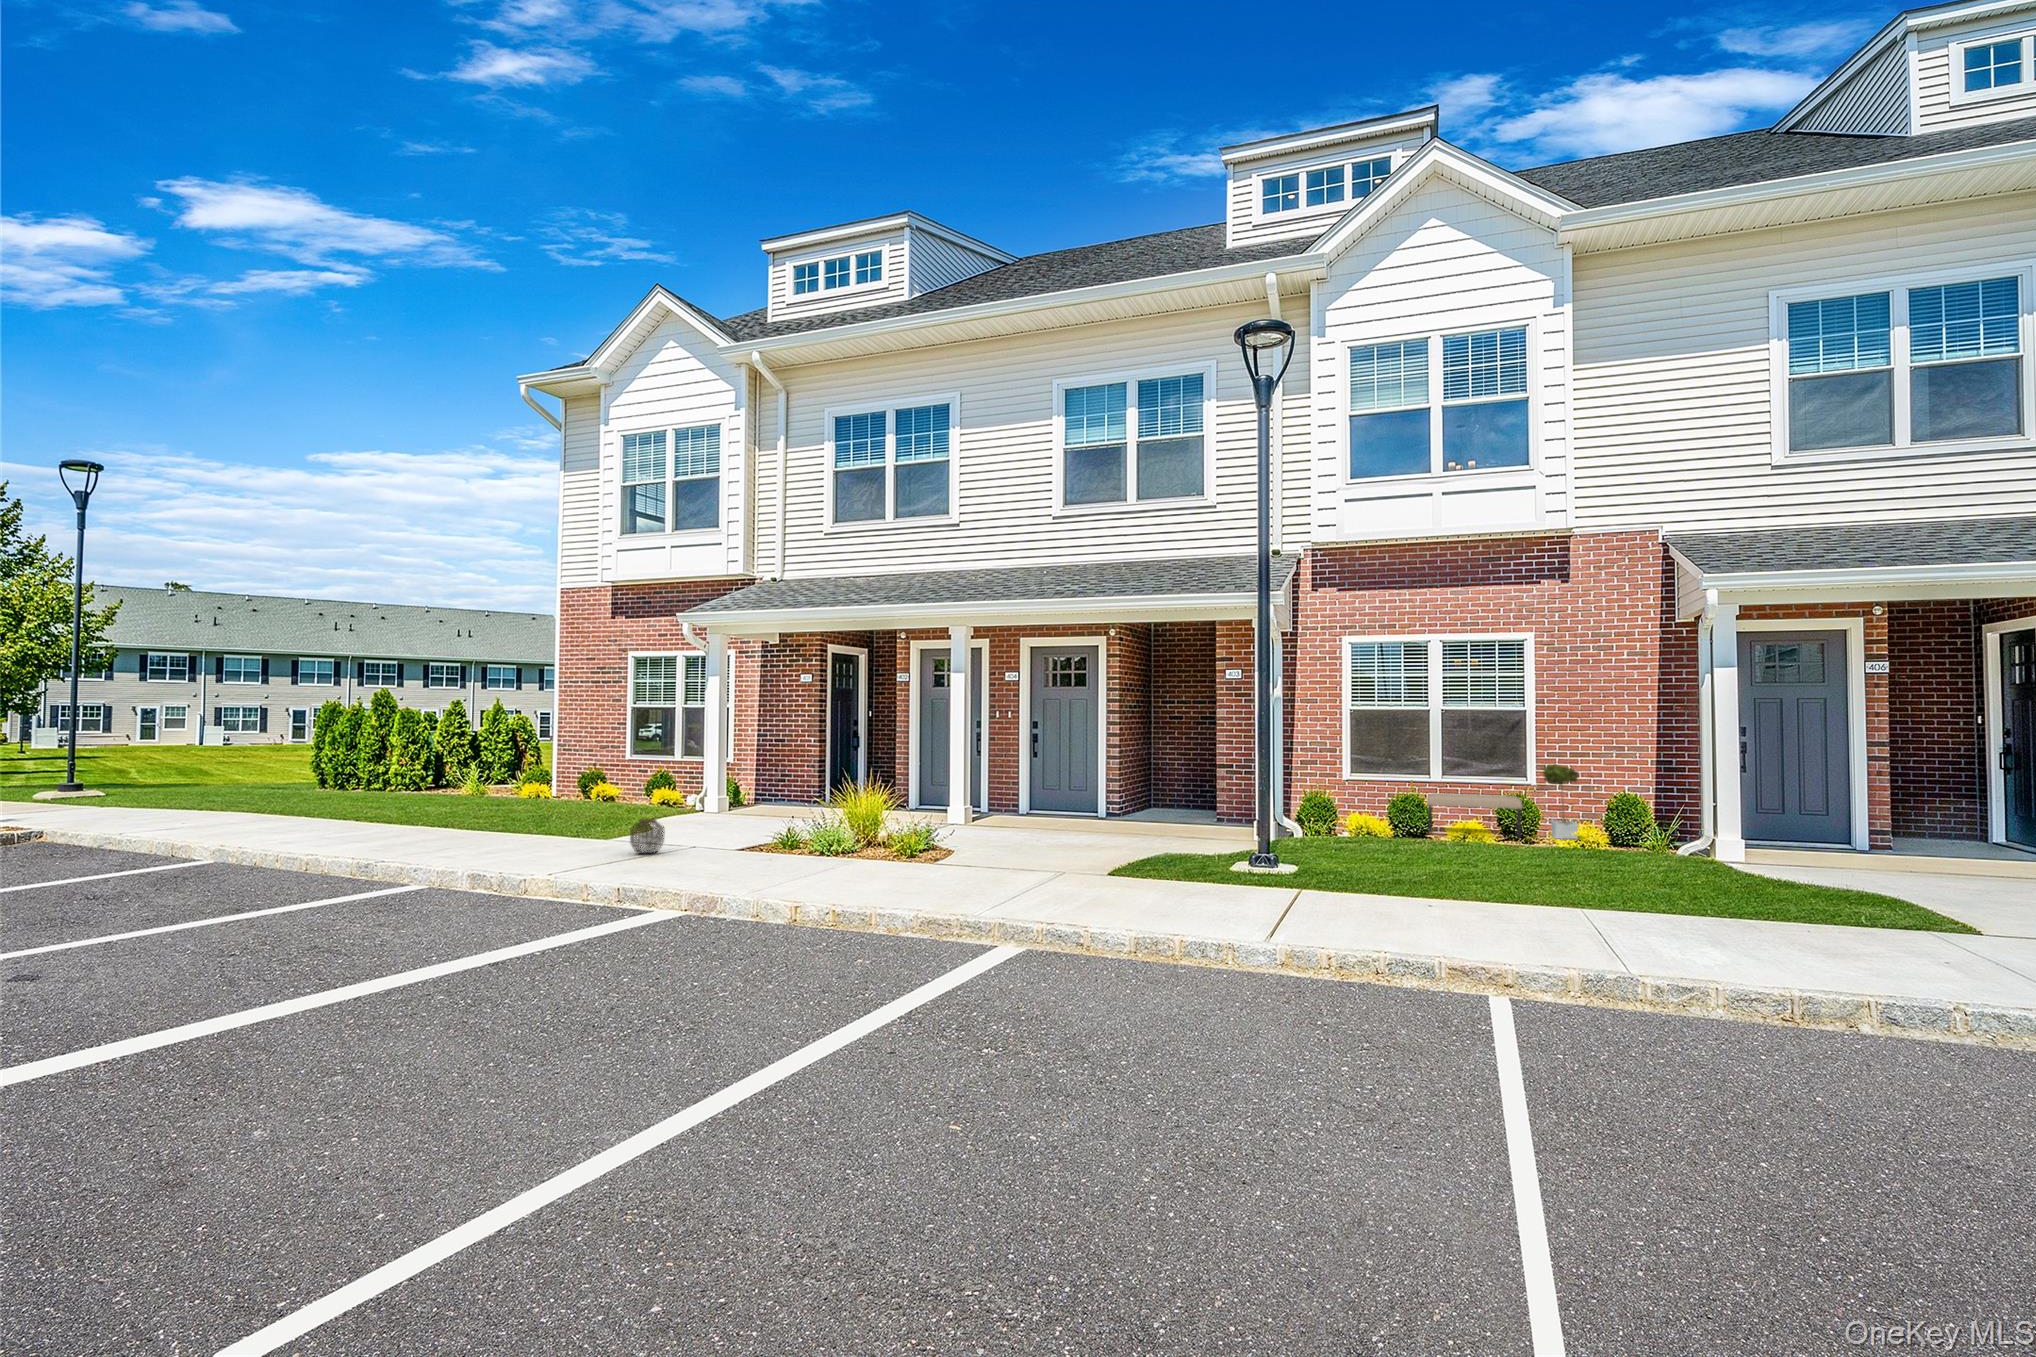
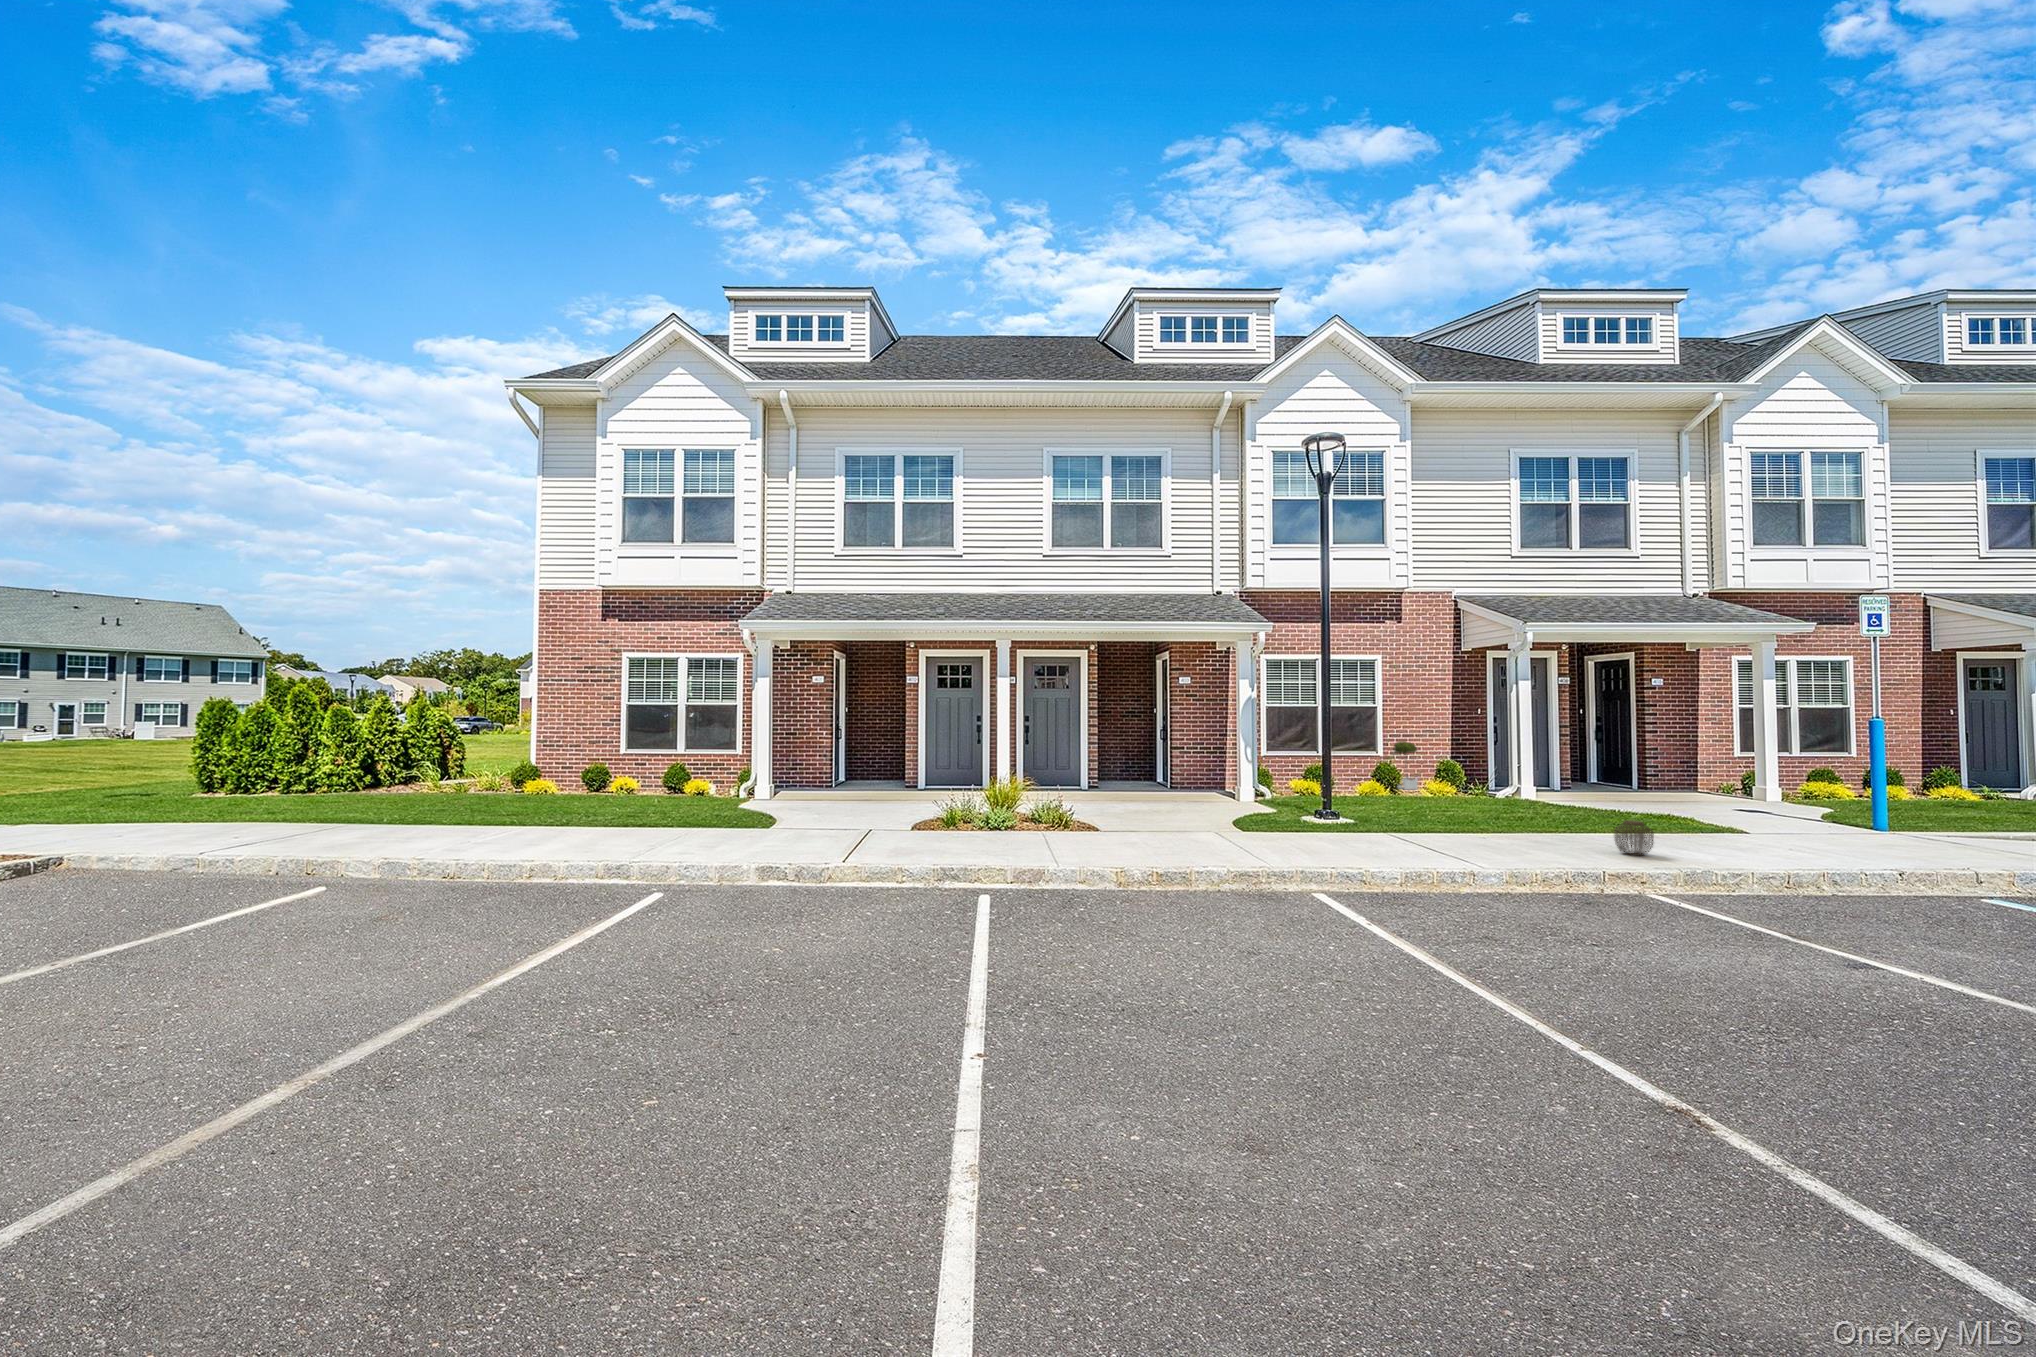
bench: present [1427,793,1522,838] -> none [1321,762,1388,790]
woven basket: present [630,819,665,855] -> present [1615,820,1654,856]

